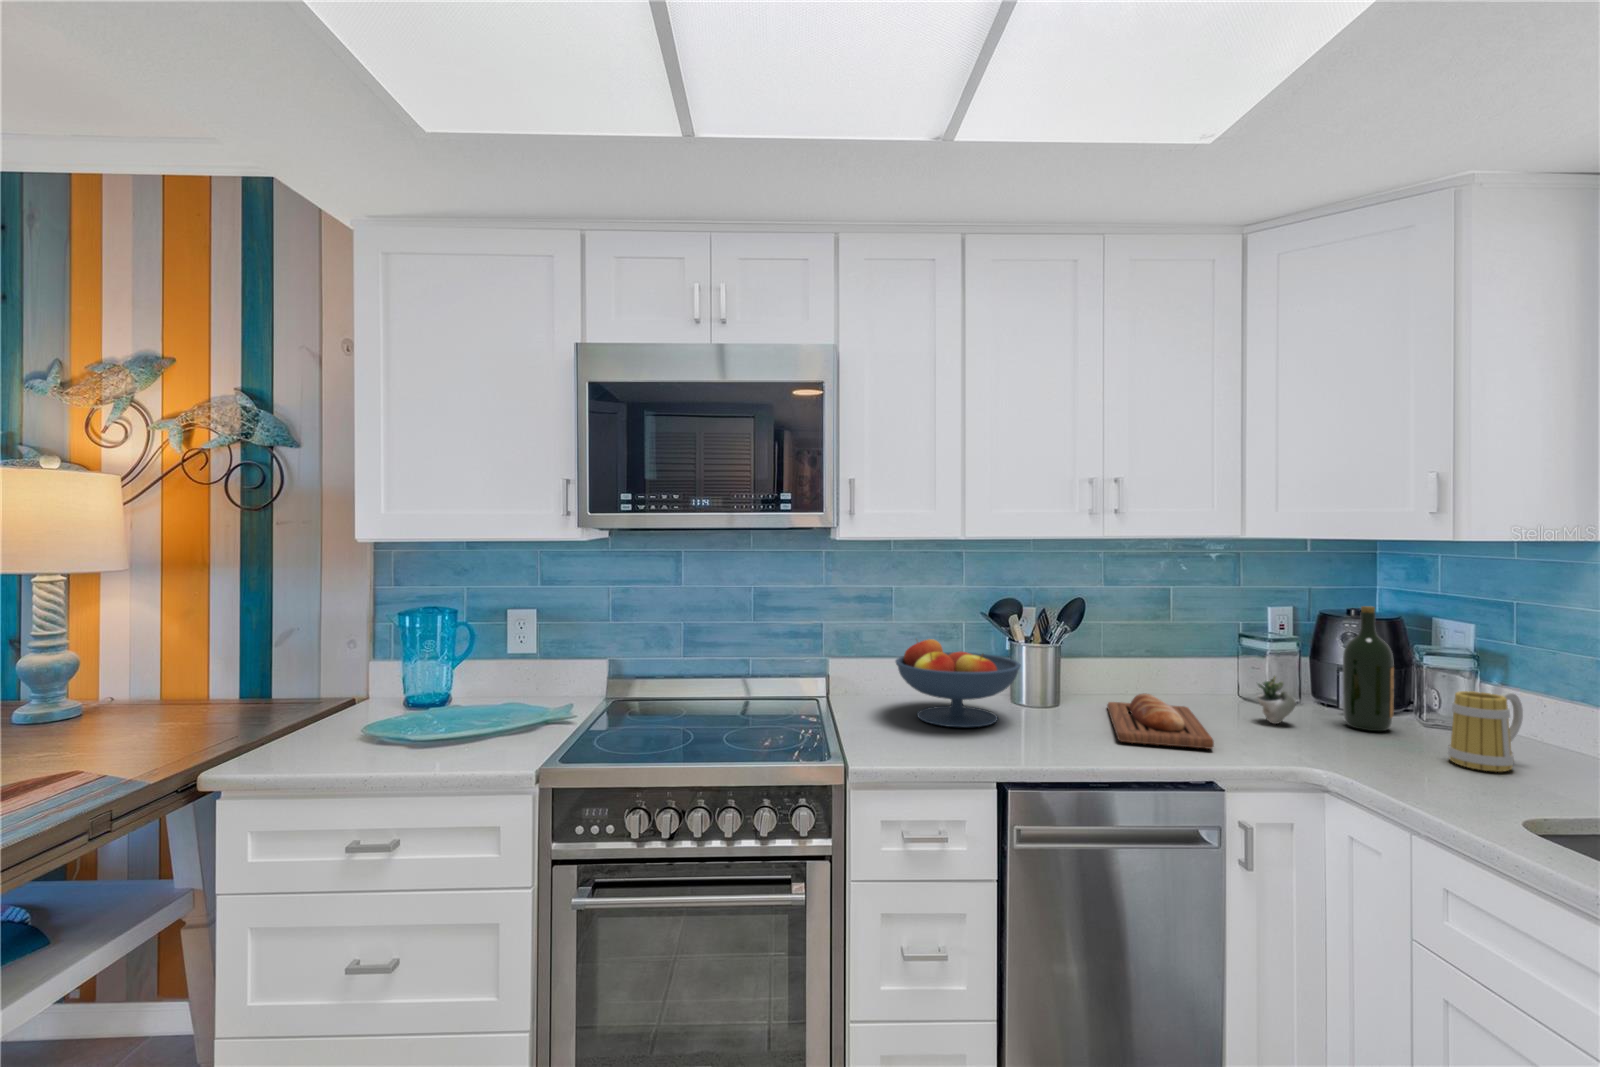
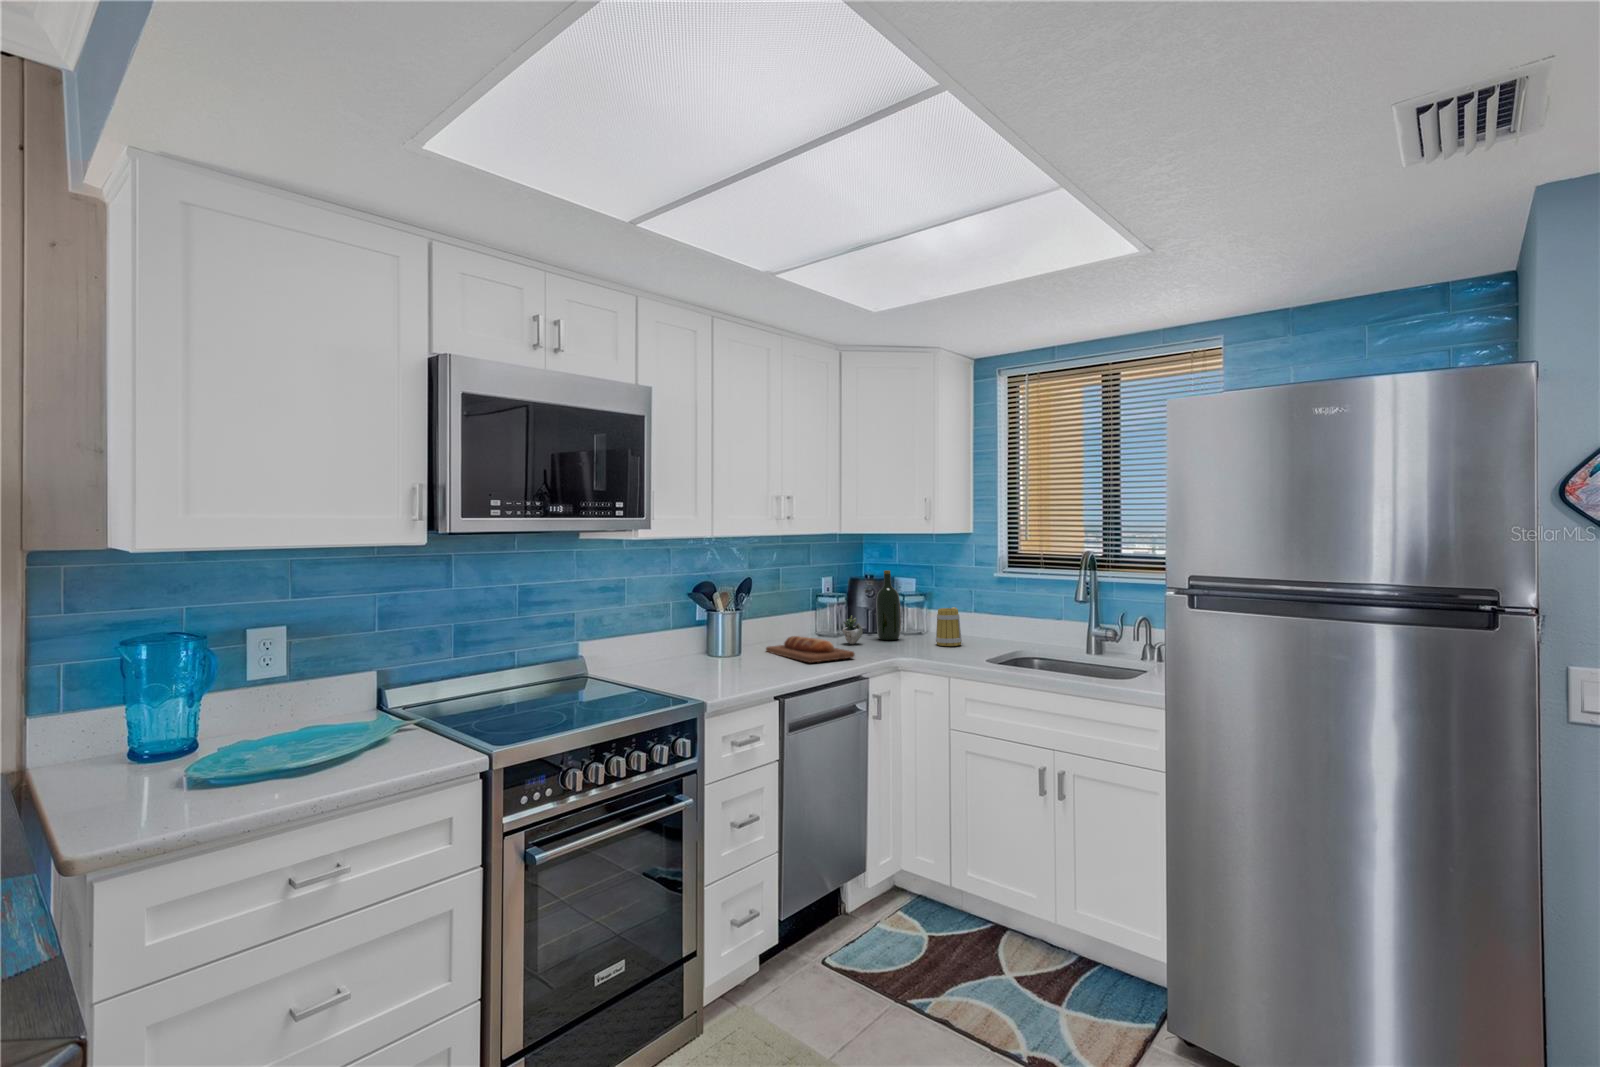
fruit bowl: present [896,639,1021,727] -> none [653,614,745,675]

